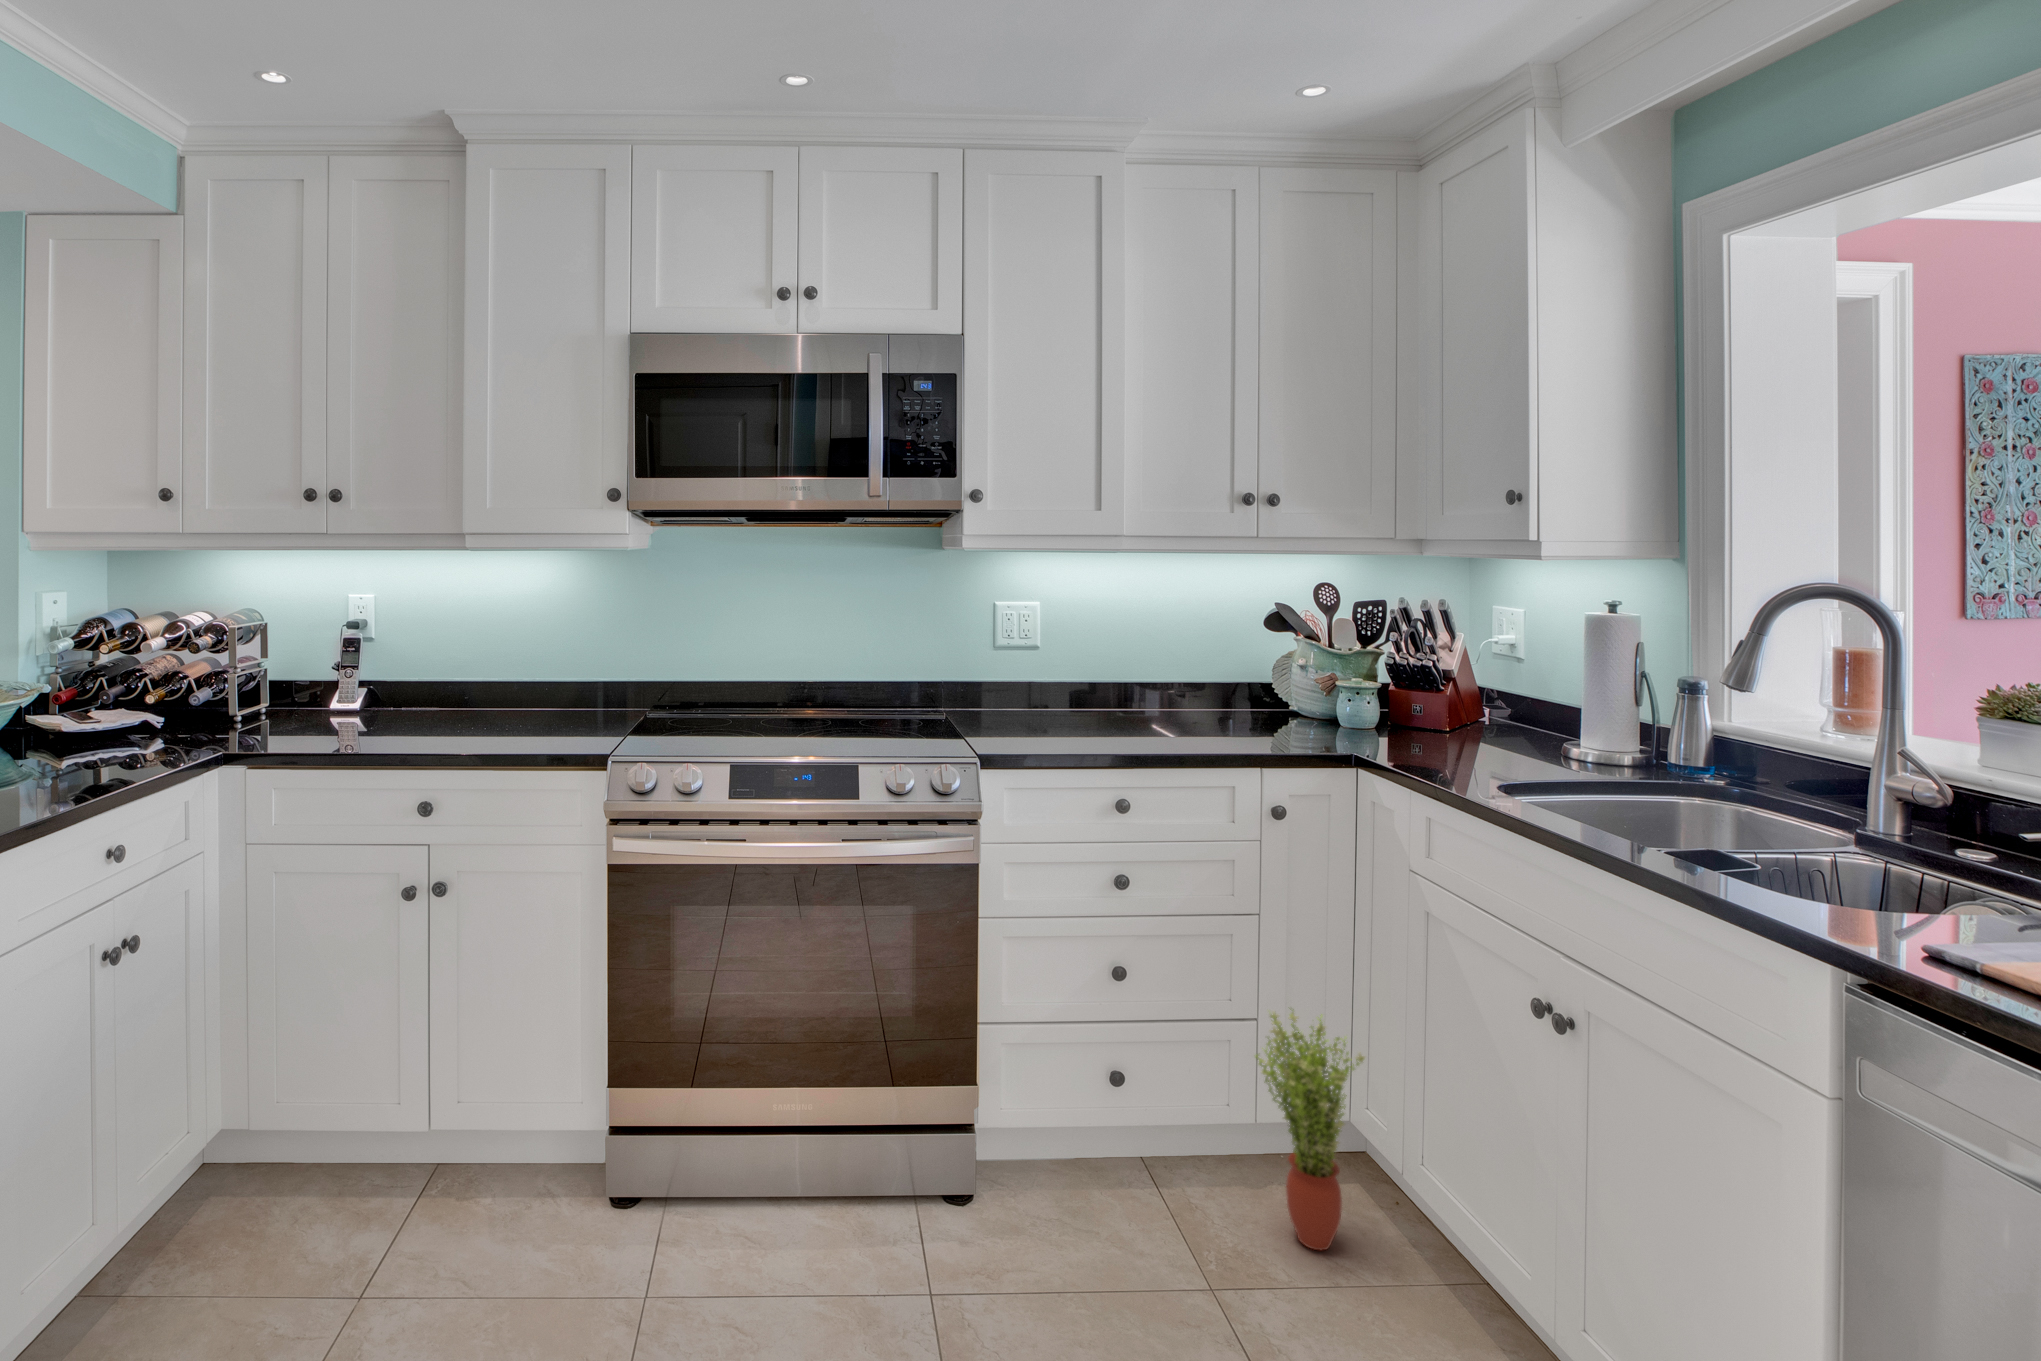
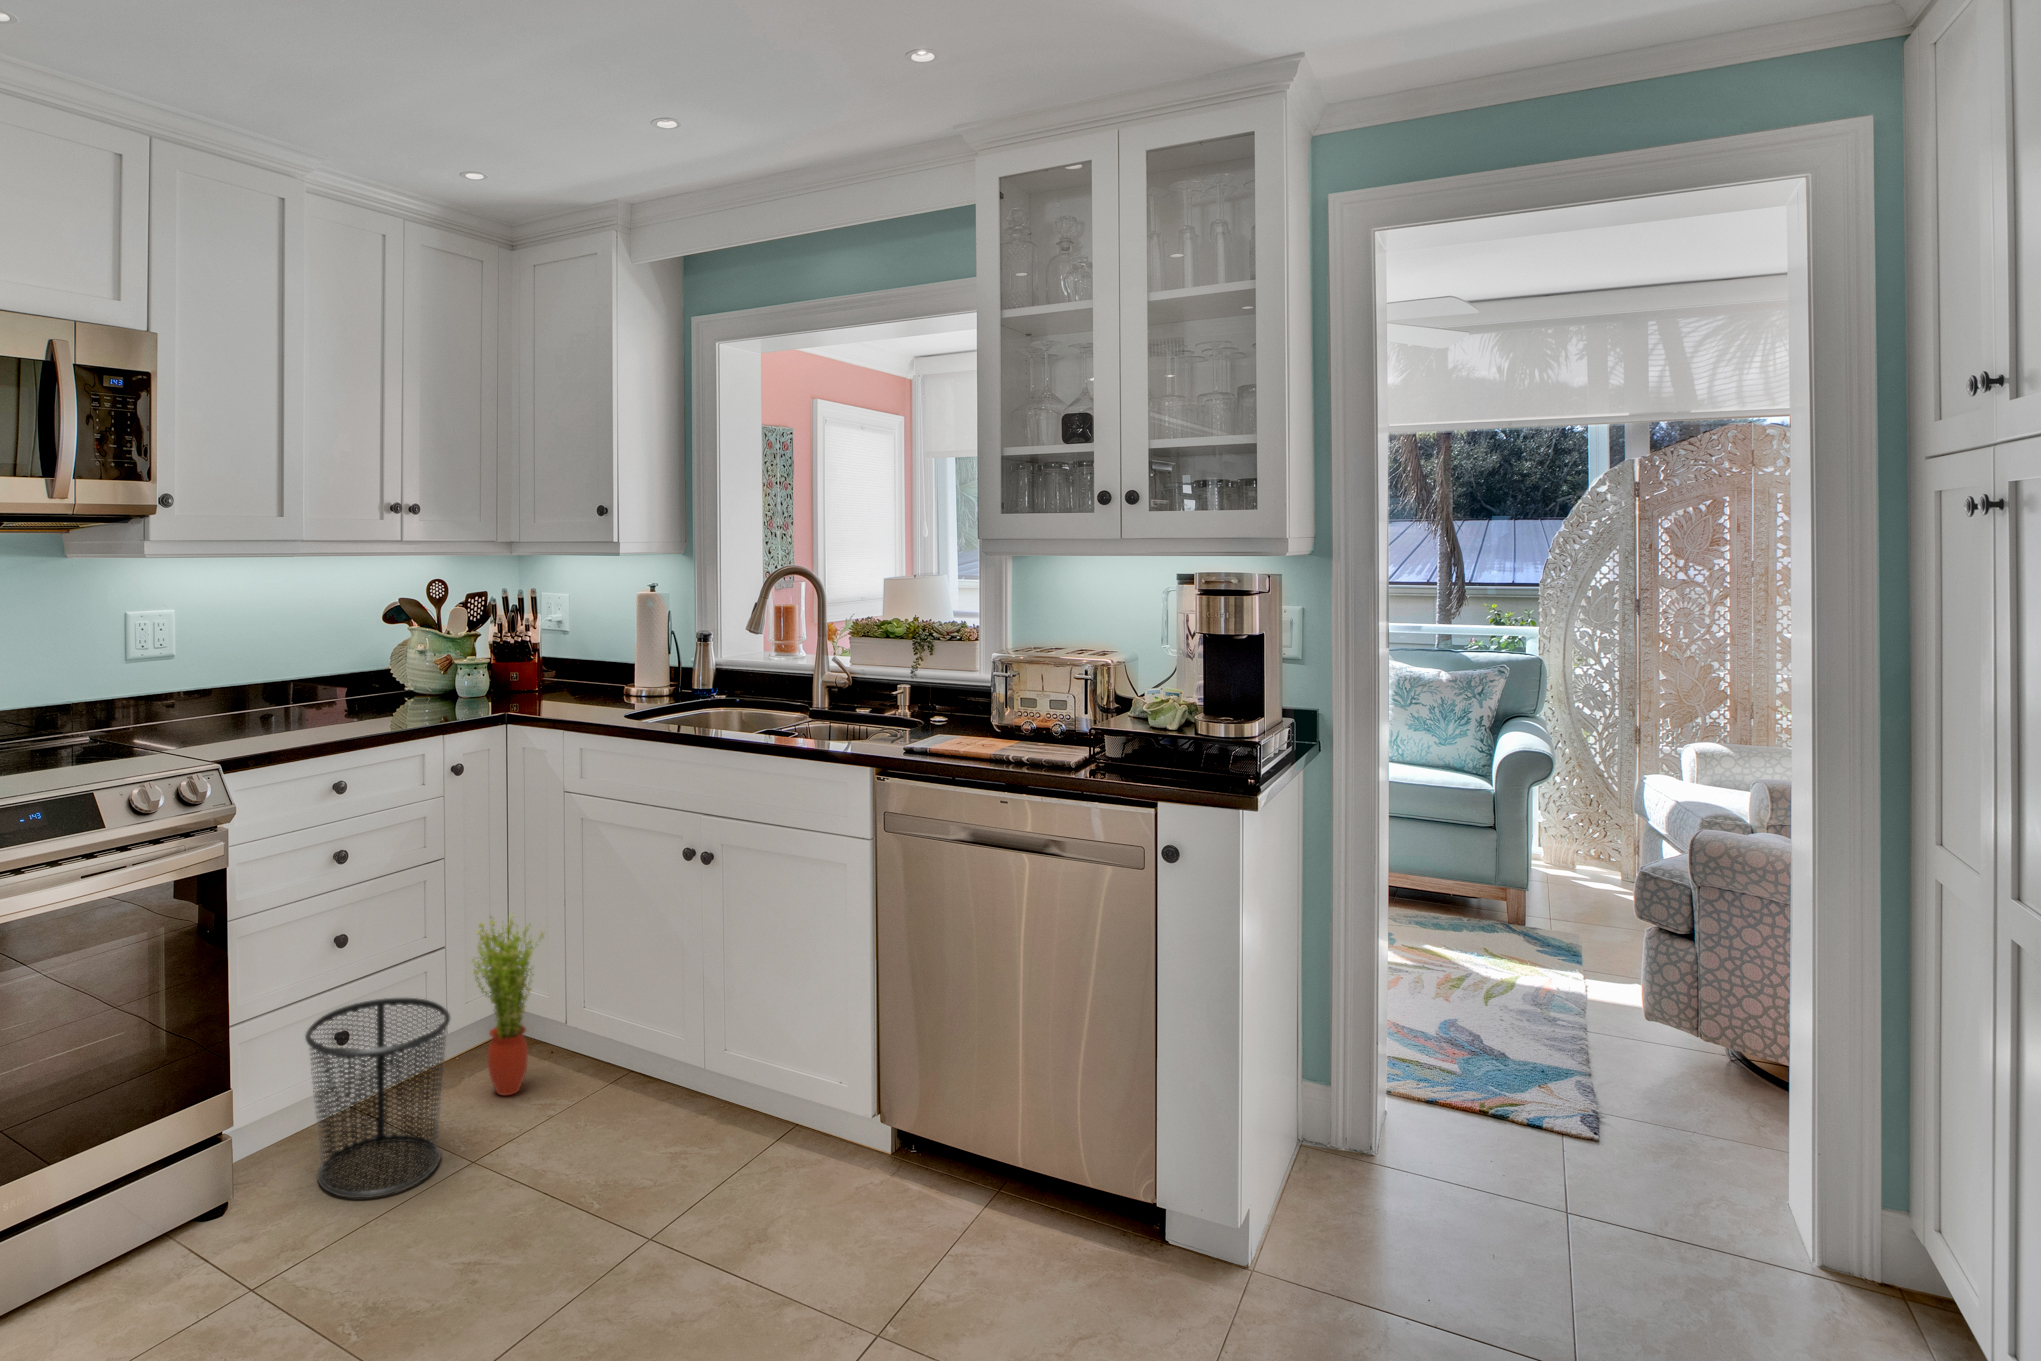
waste bin: none [1030,1052,1194,1304] -> present [305,998,450,1198]

